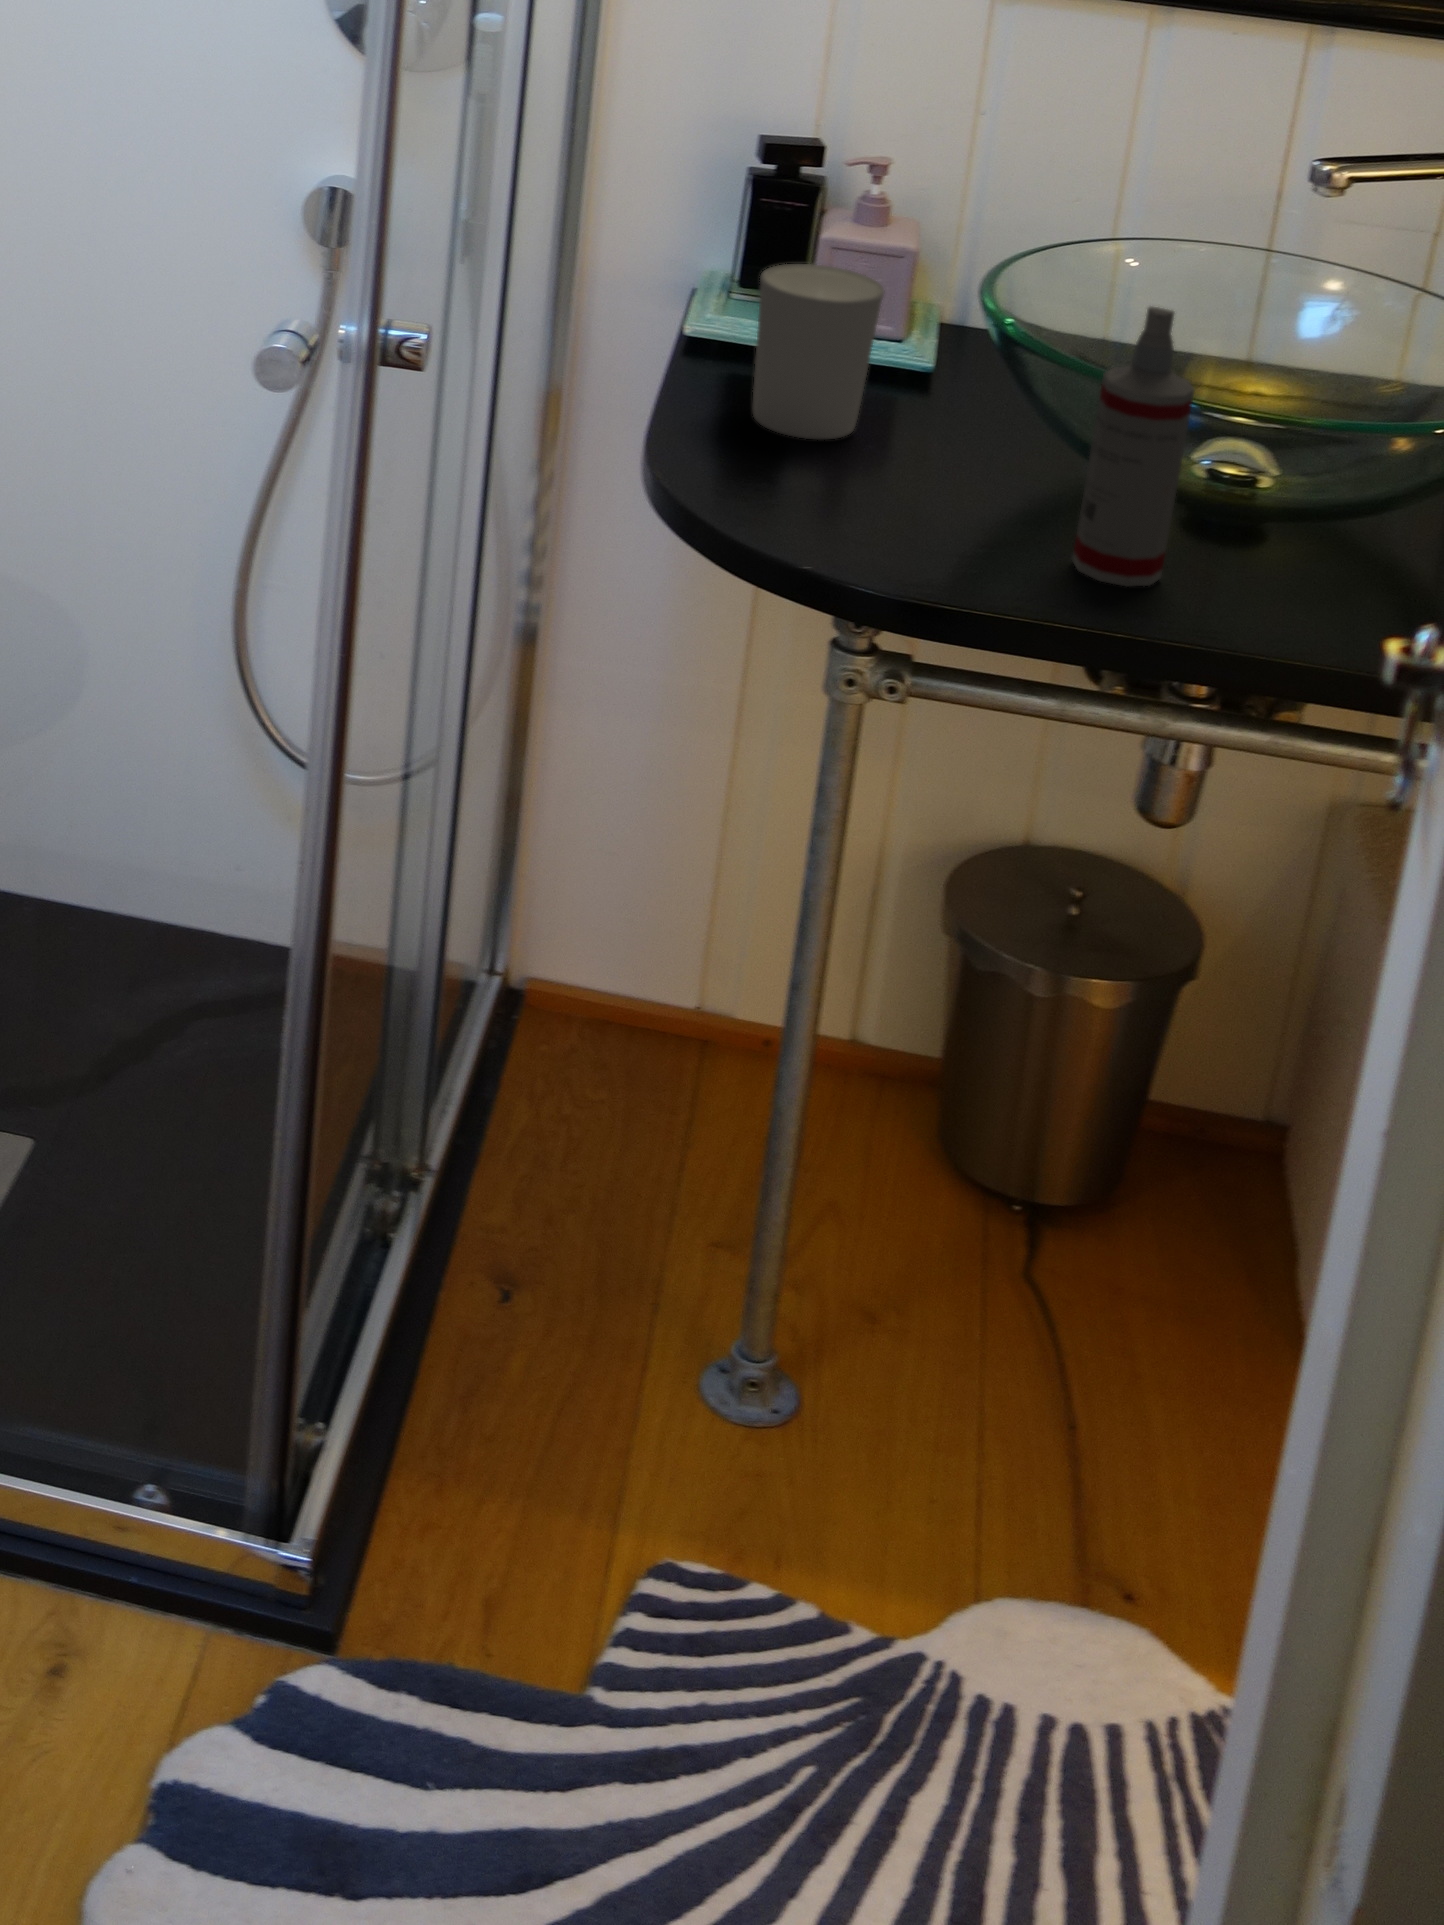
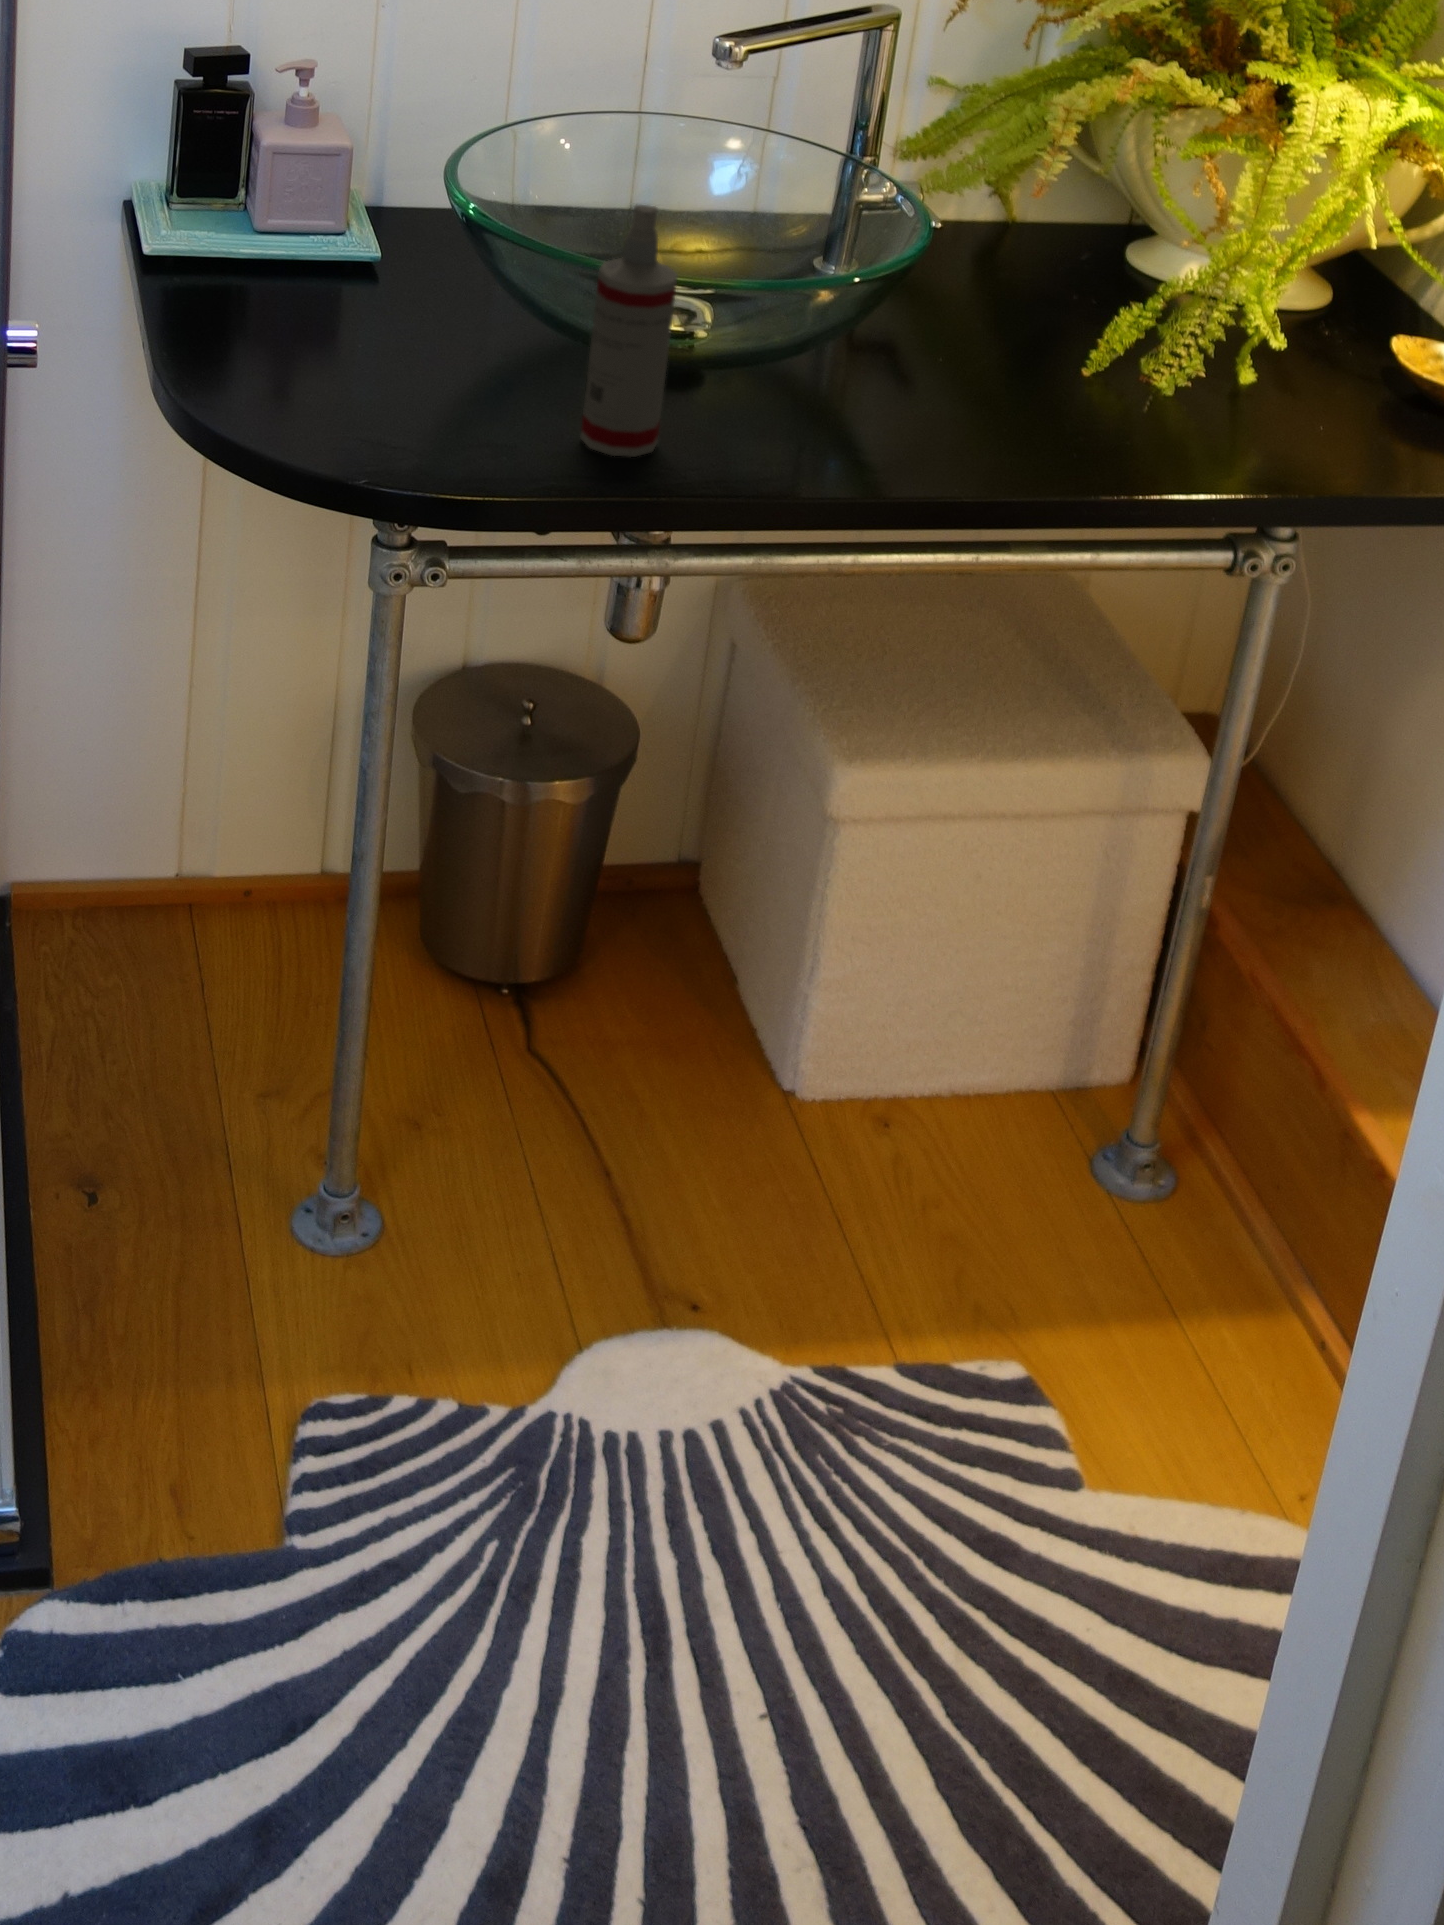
candle holder: present [753,264,884,440] -> none [243,181,360,351]

